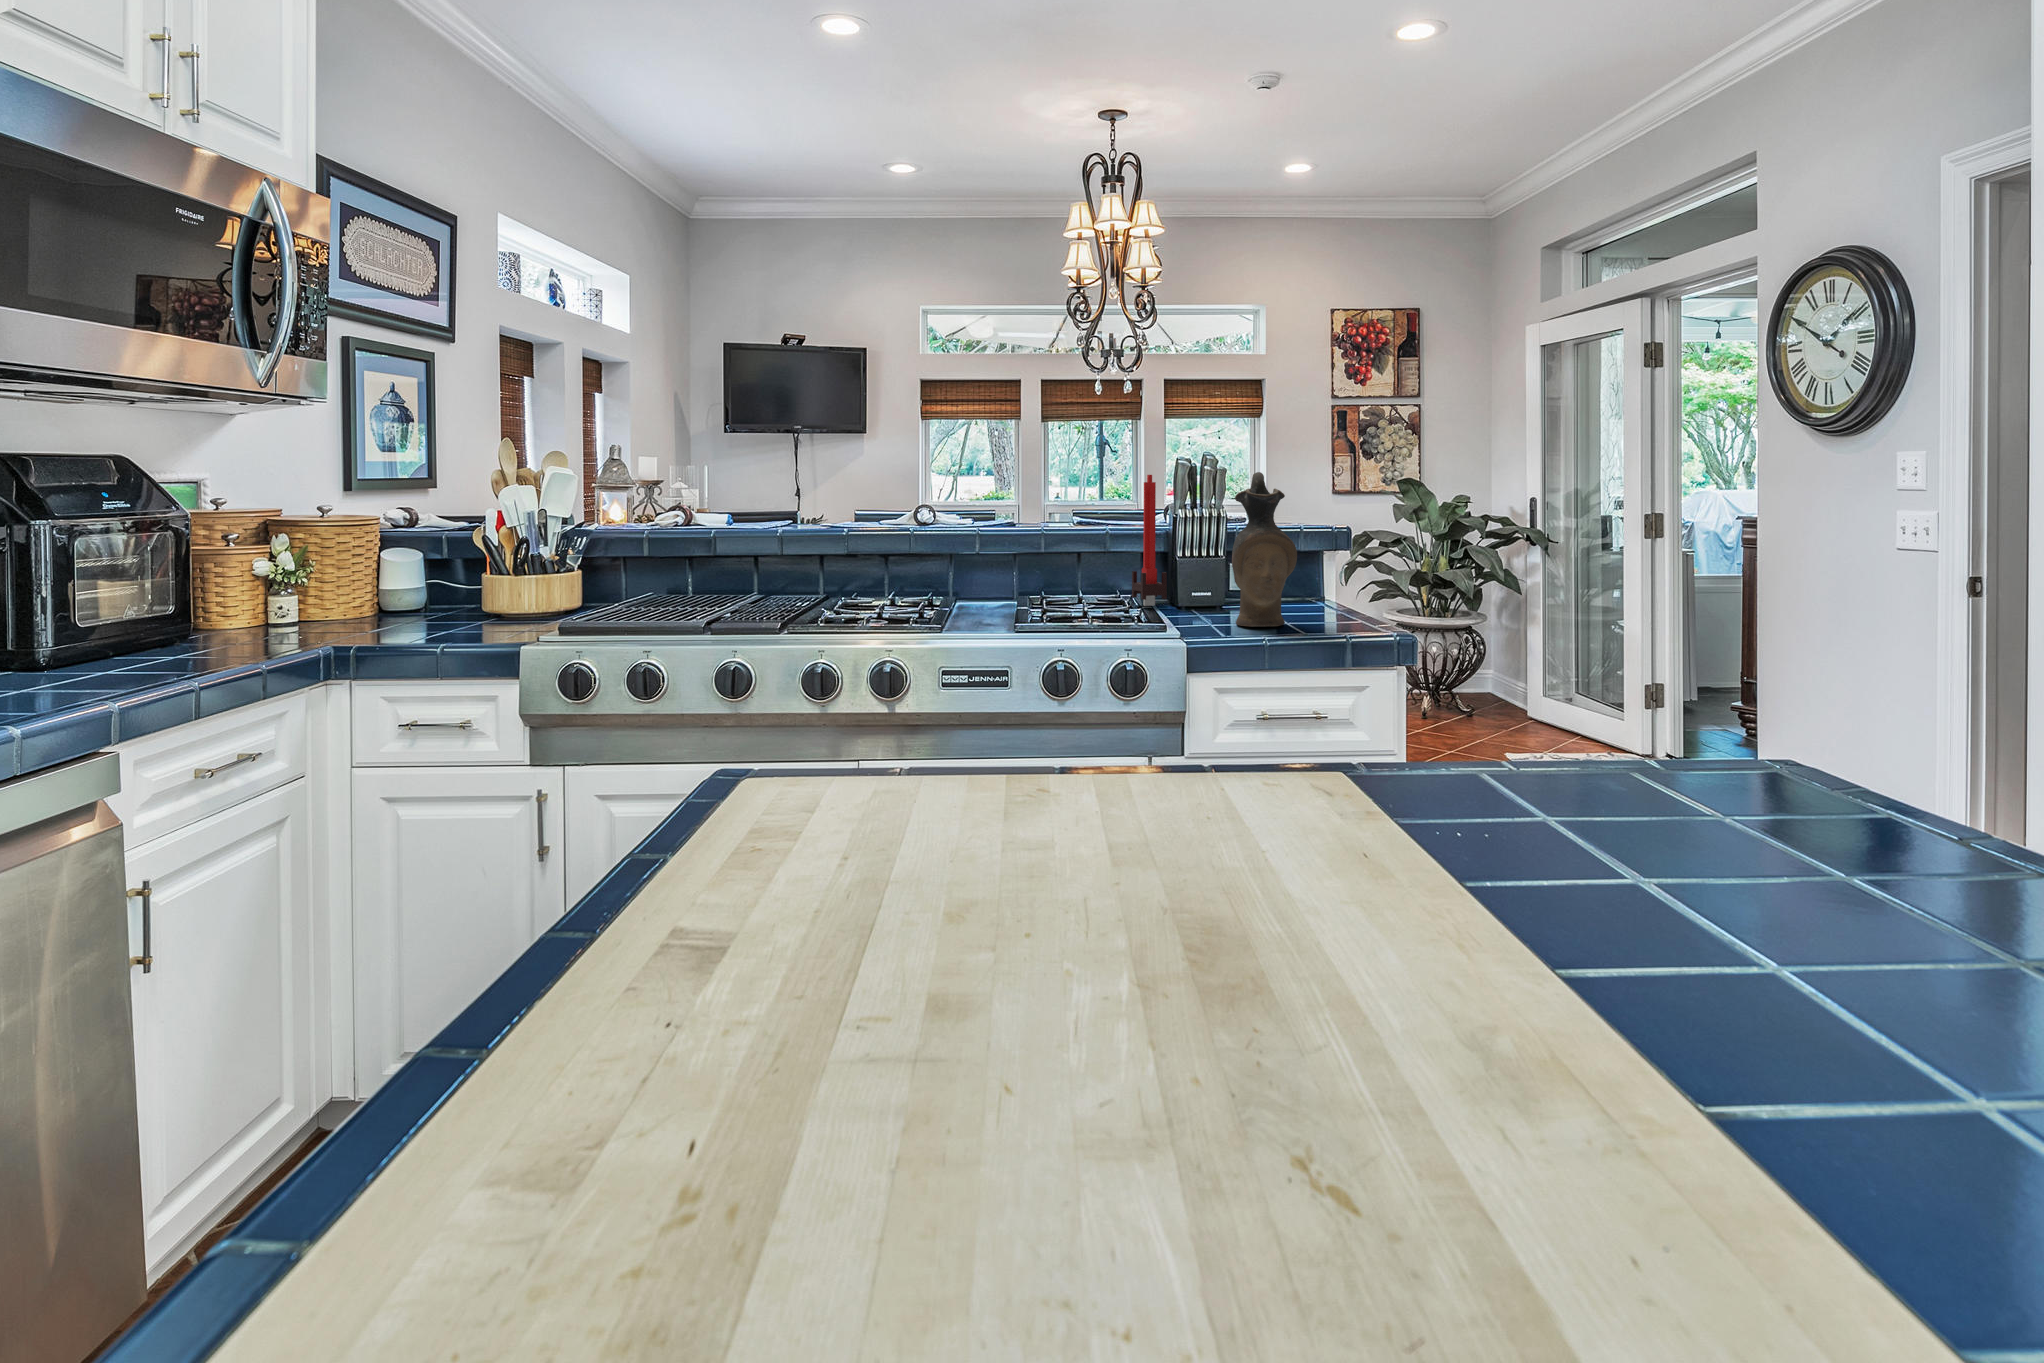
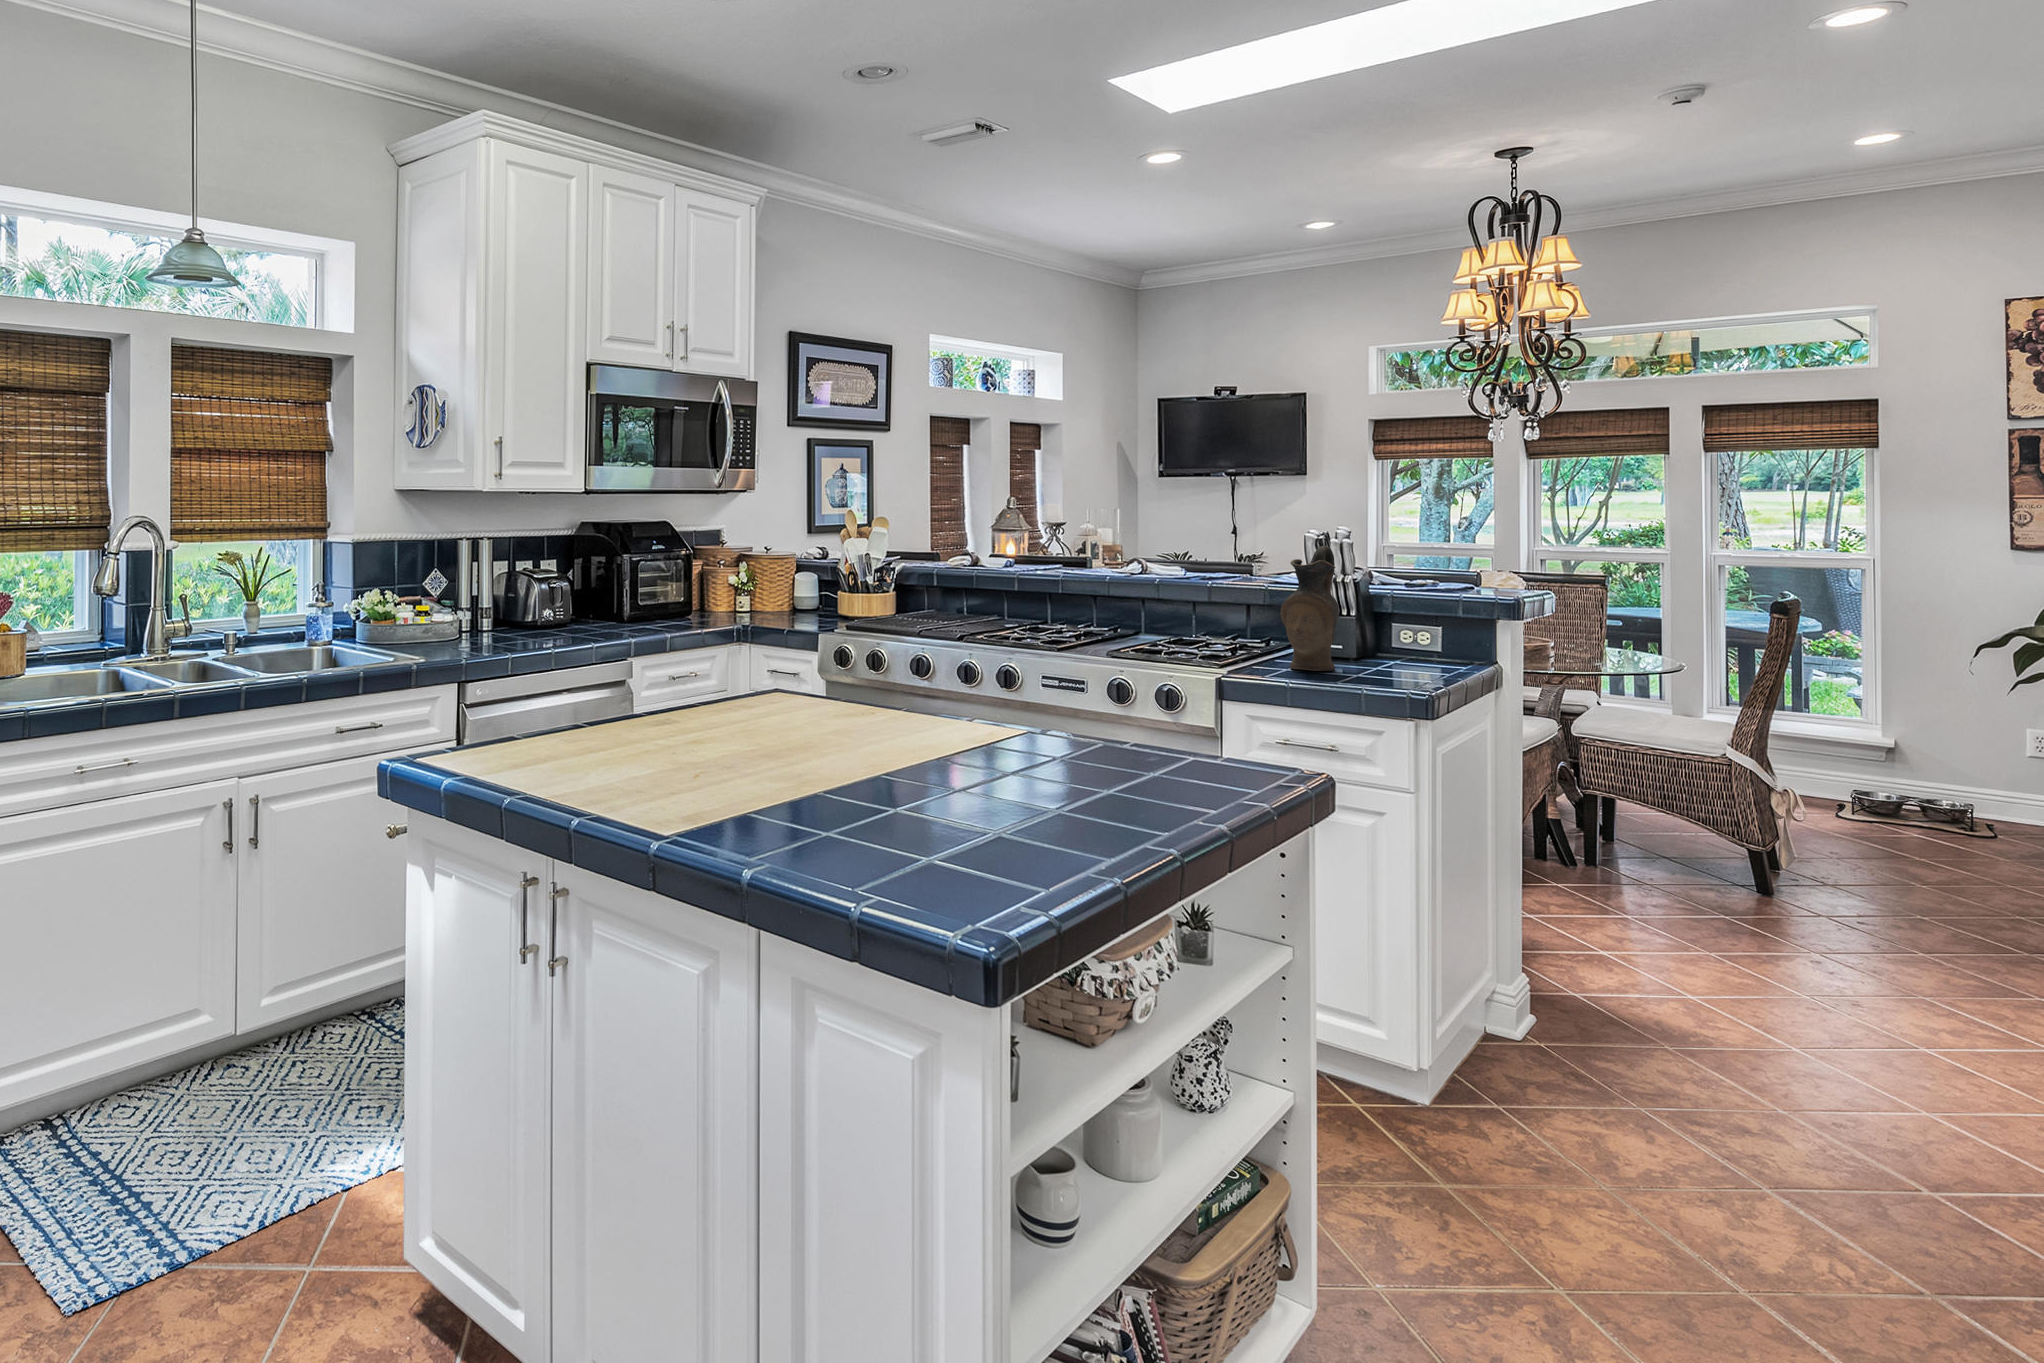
candle: present [1132,475,1167,606] -> none [1249,543,1273,649]

